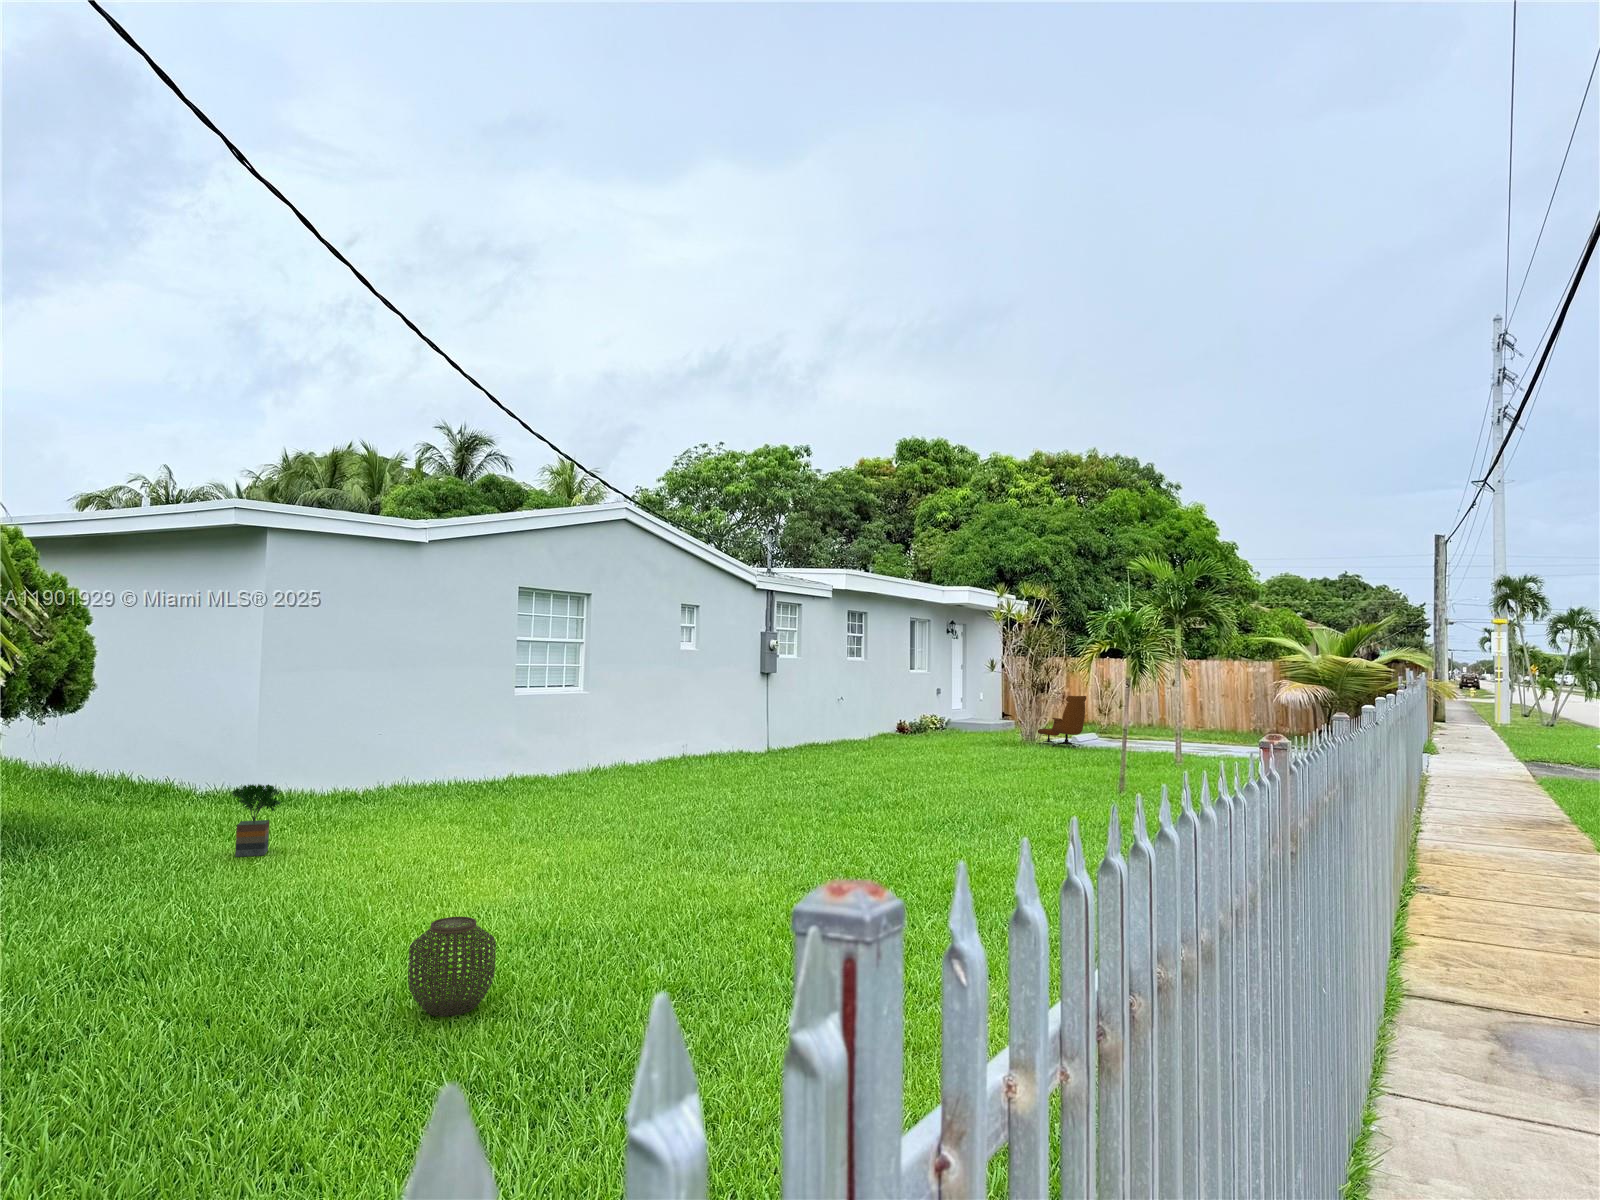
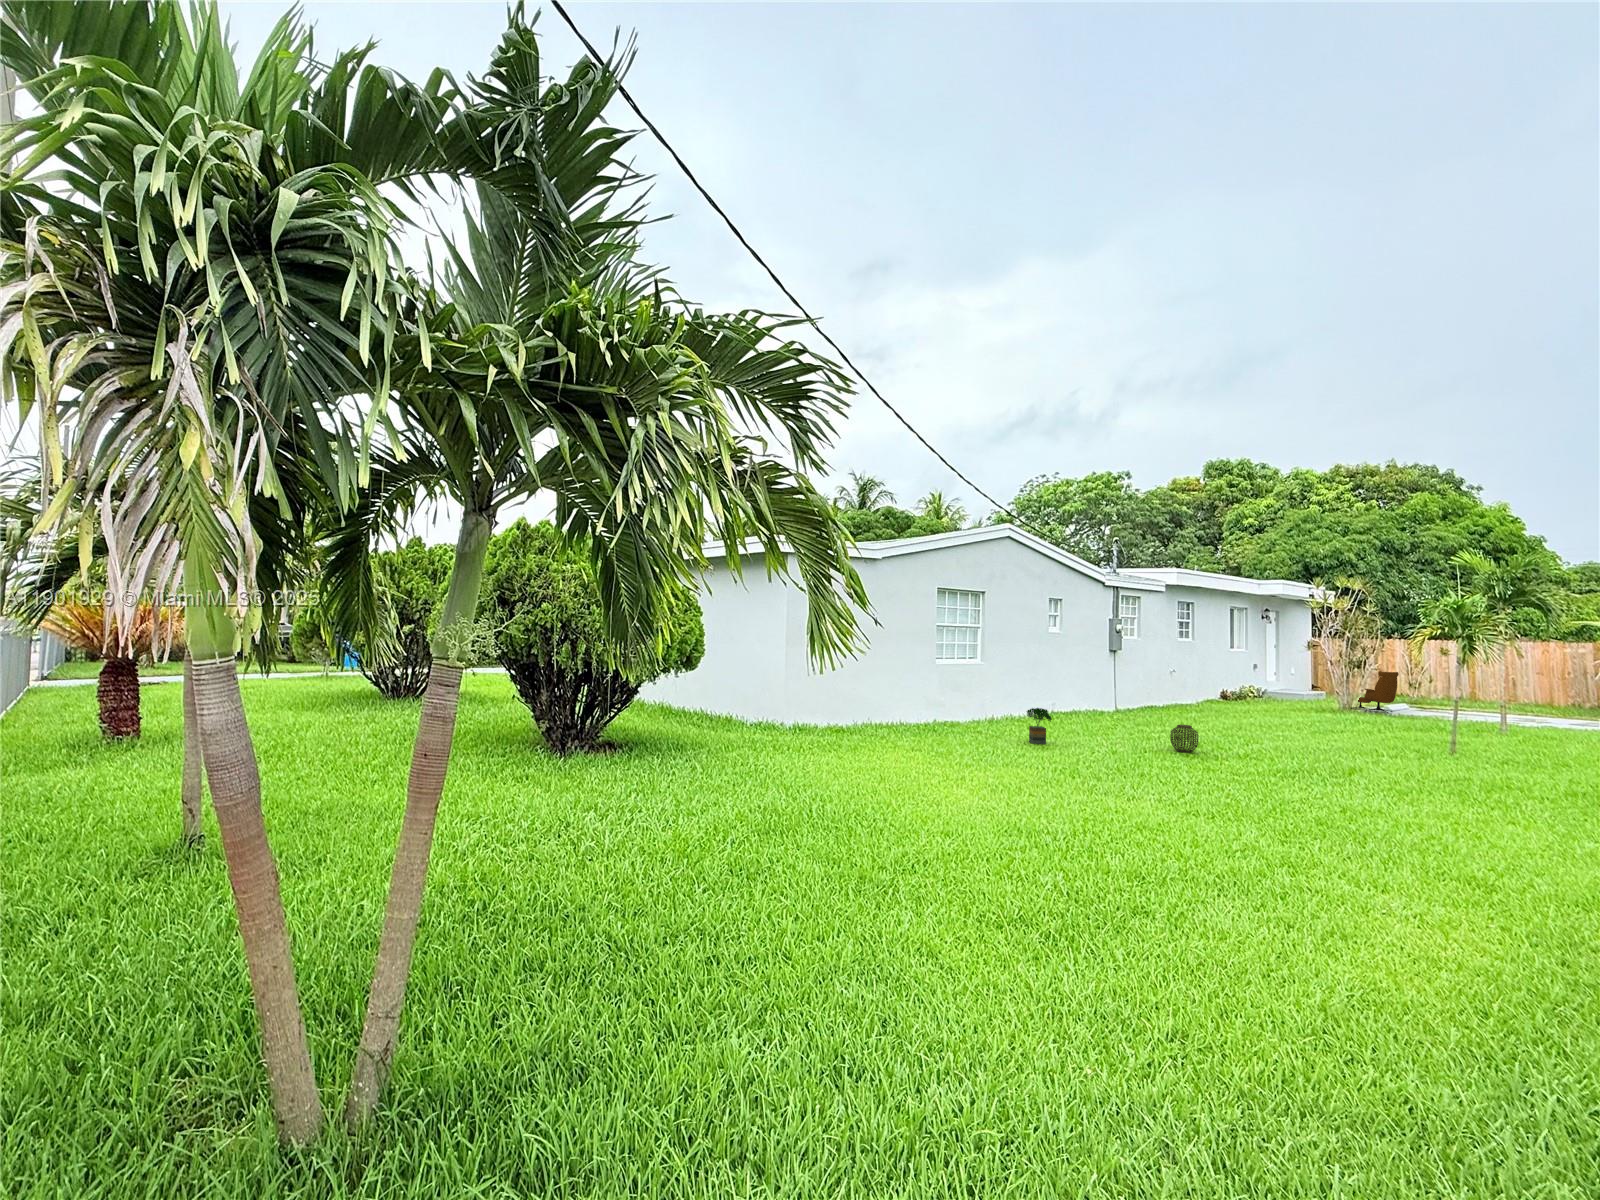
potted tree: present [232,784,281,857] -> present [1027,708,1052,744]
woven basket: present [408,917,496,1016] -> present [1170,725,1199,752]

